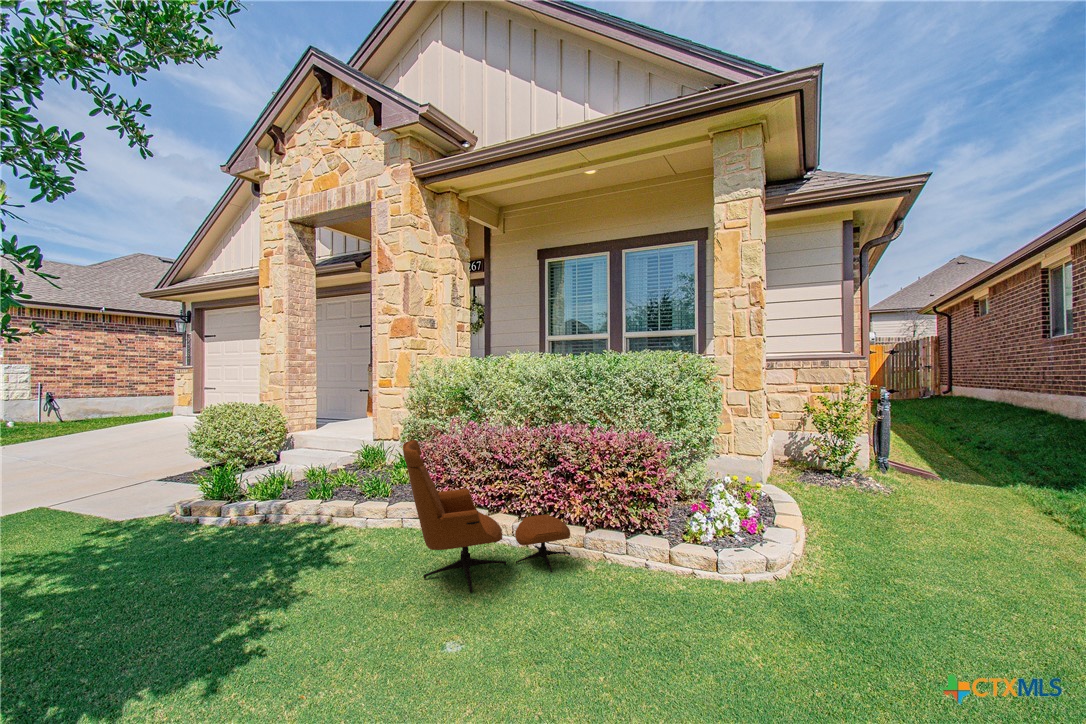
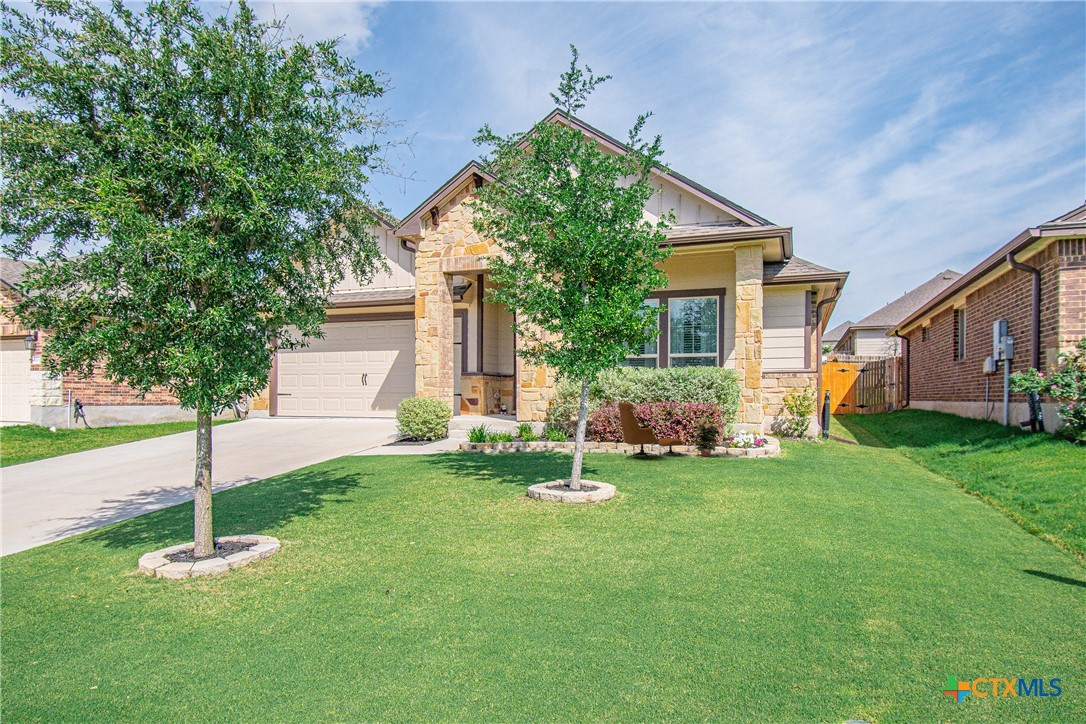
decorative plant: none [588,480,655,574] -> present [693,419,717,456]

